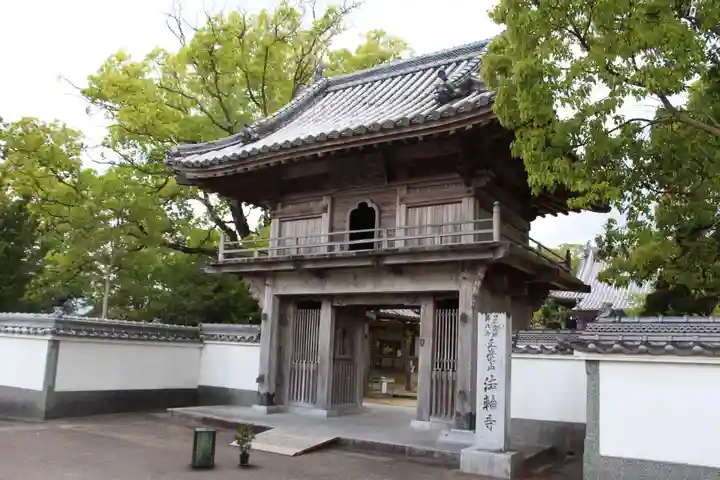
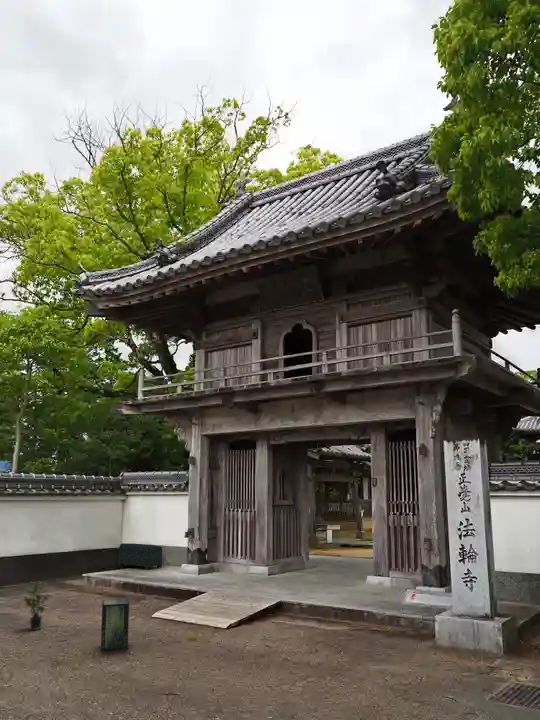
bench: none [194,387,234,410] -> present [118,544,162,570]
potted plant: present [234,423,256,466] -> present [24,583,48,630]

